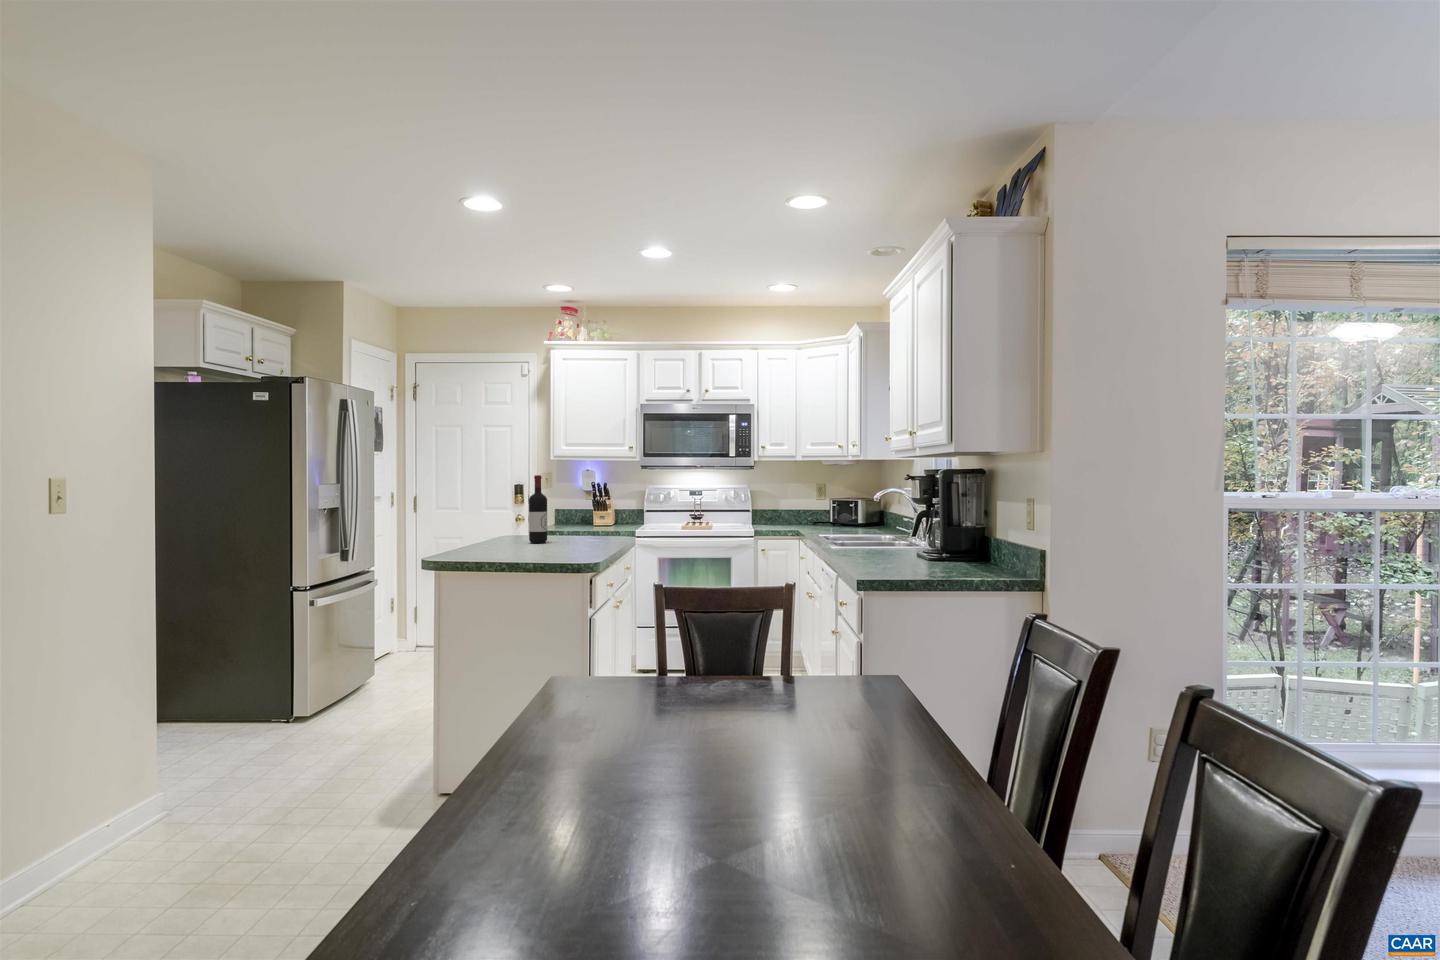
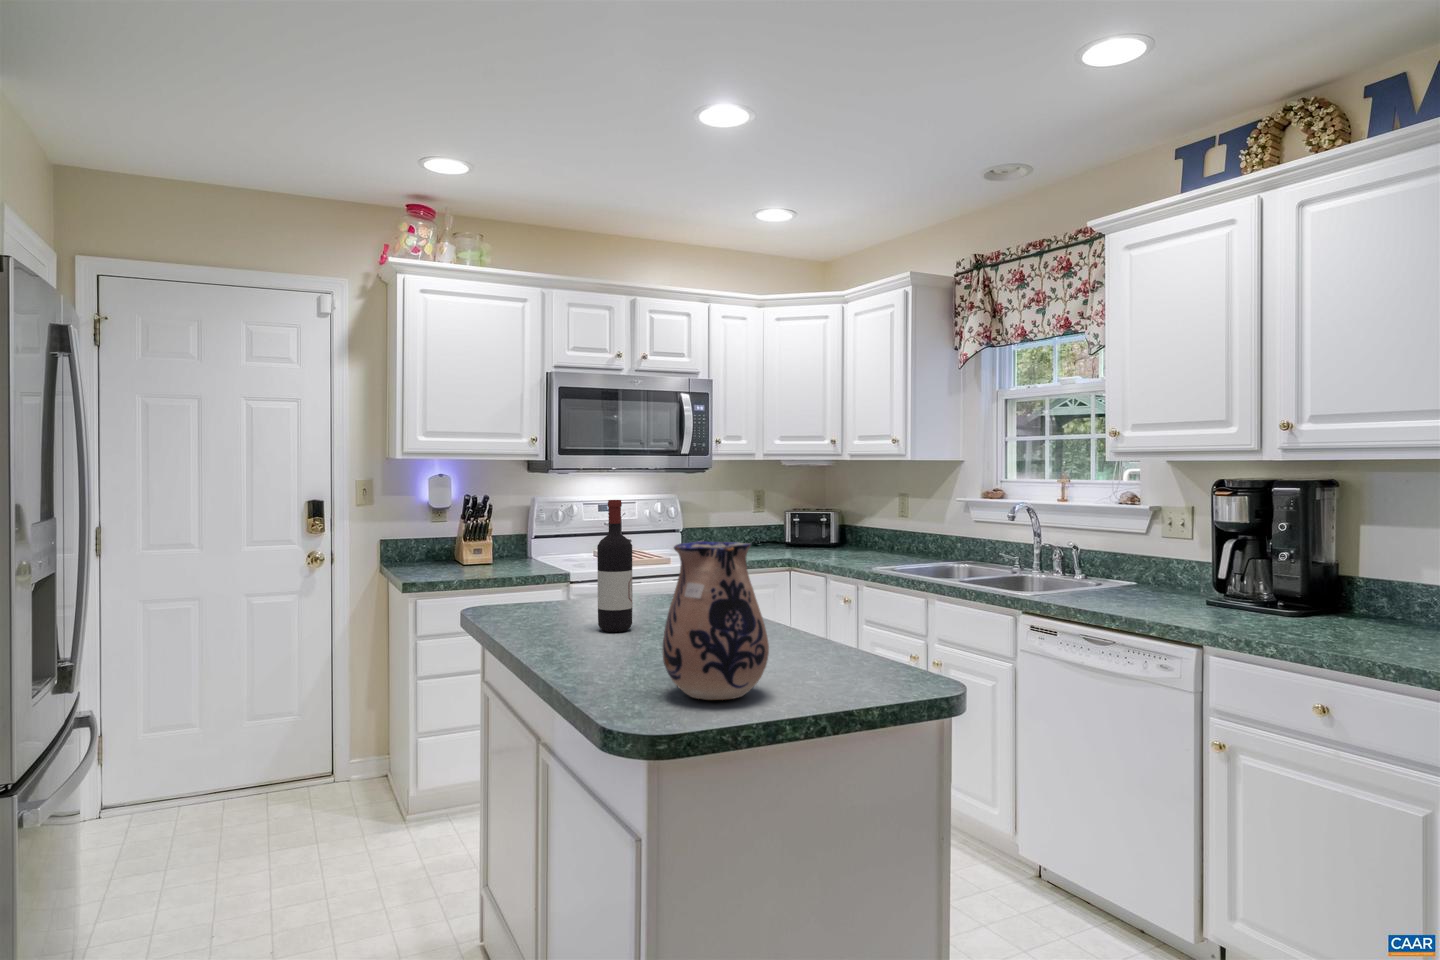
ceramic pitcher: none [464,489,514,558] -> present [662,541,769,700]

